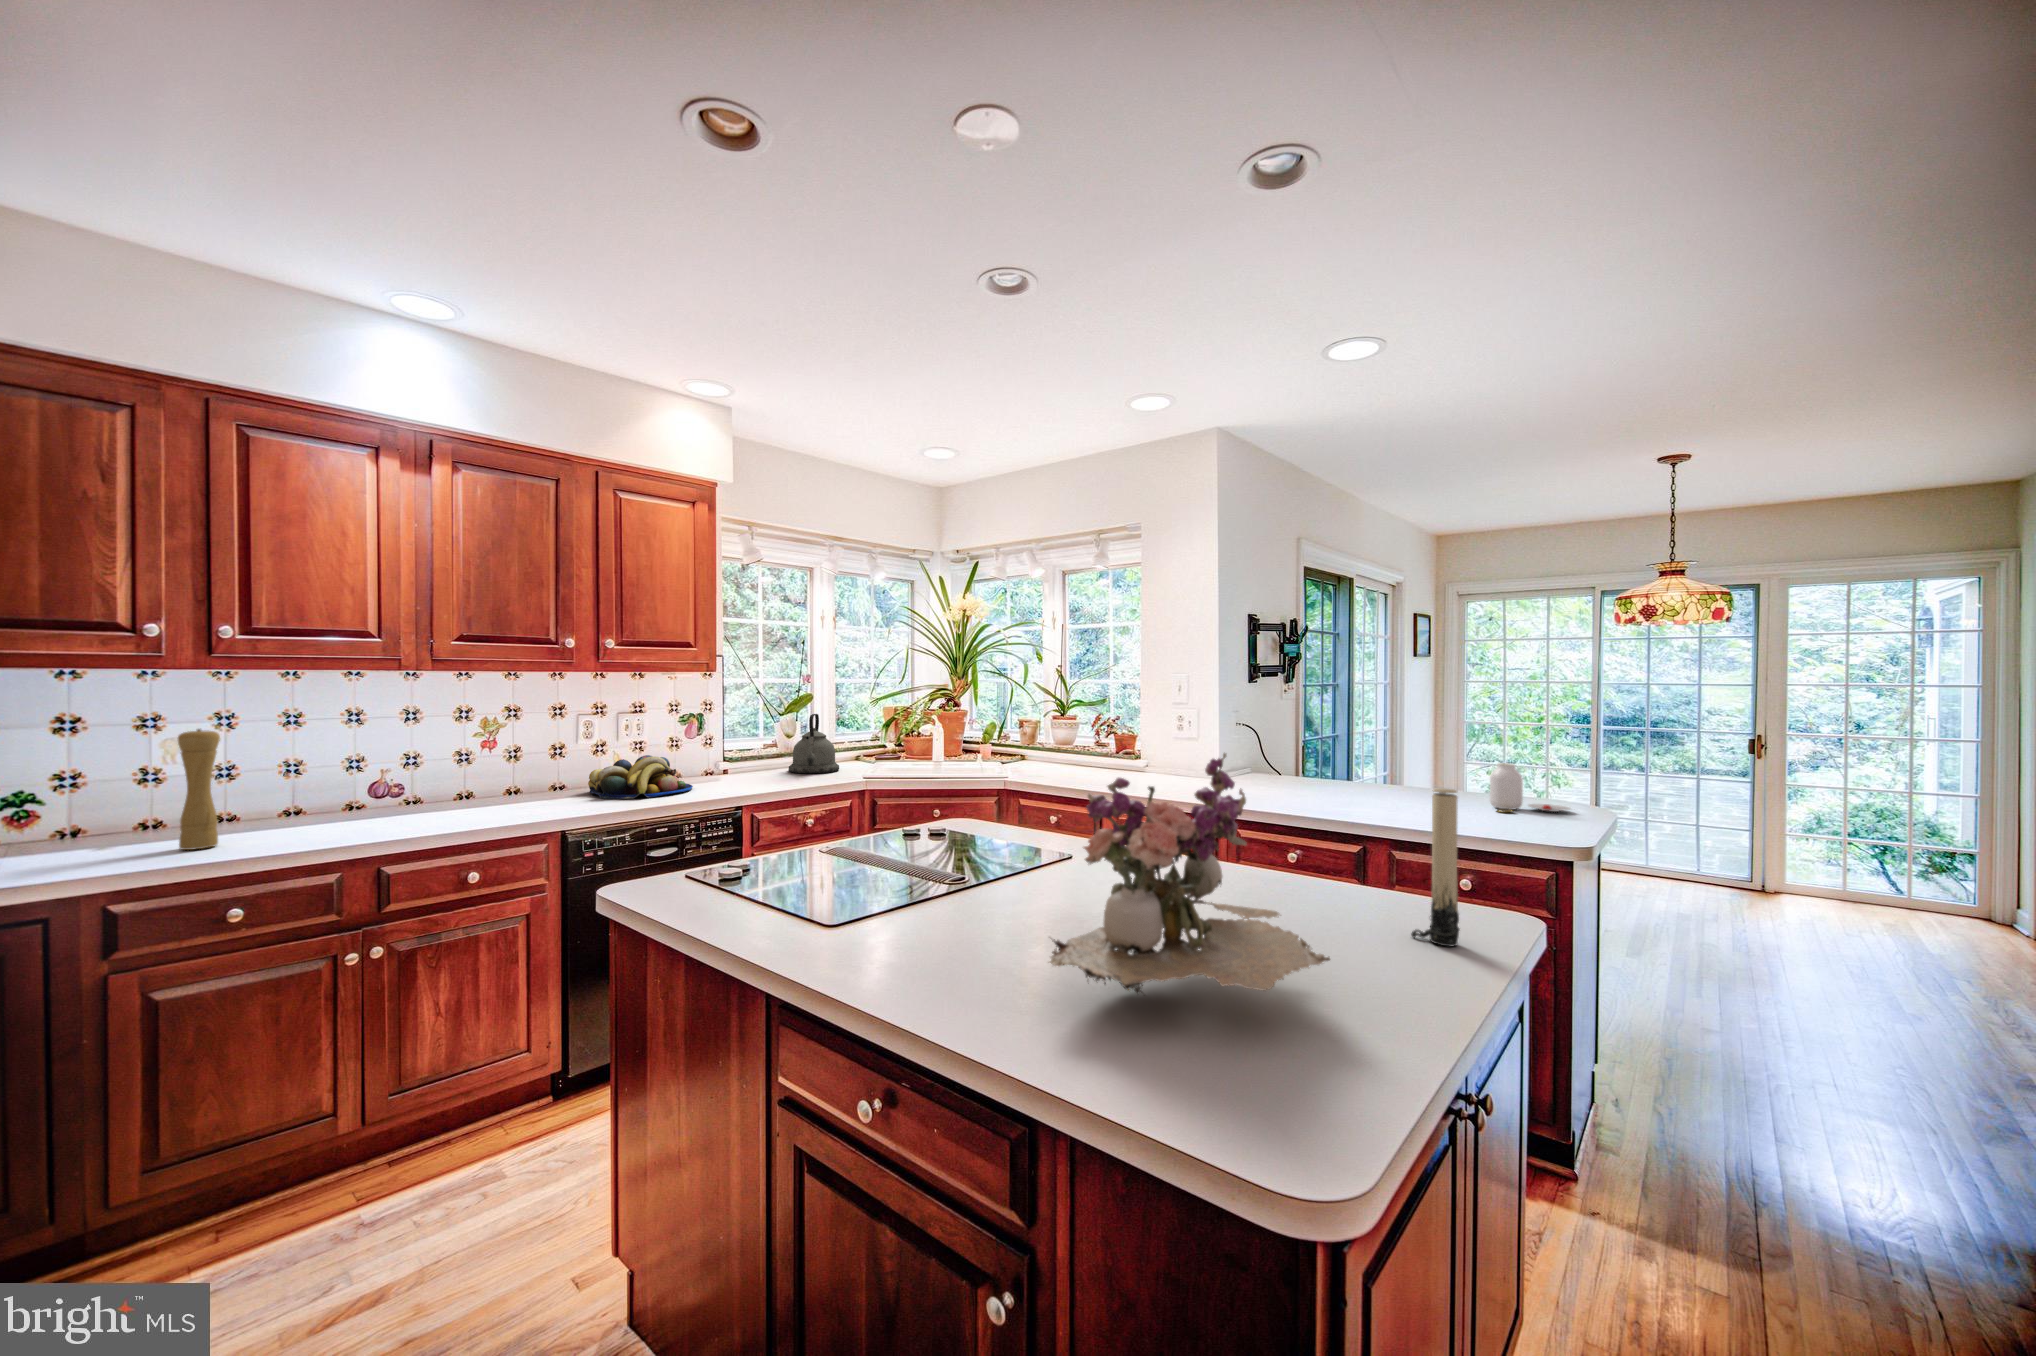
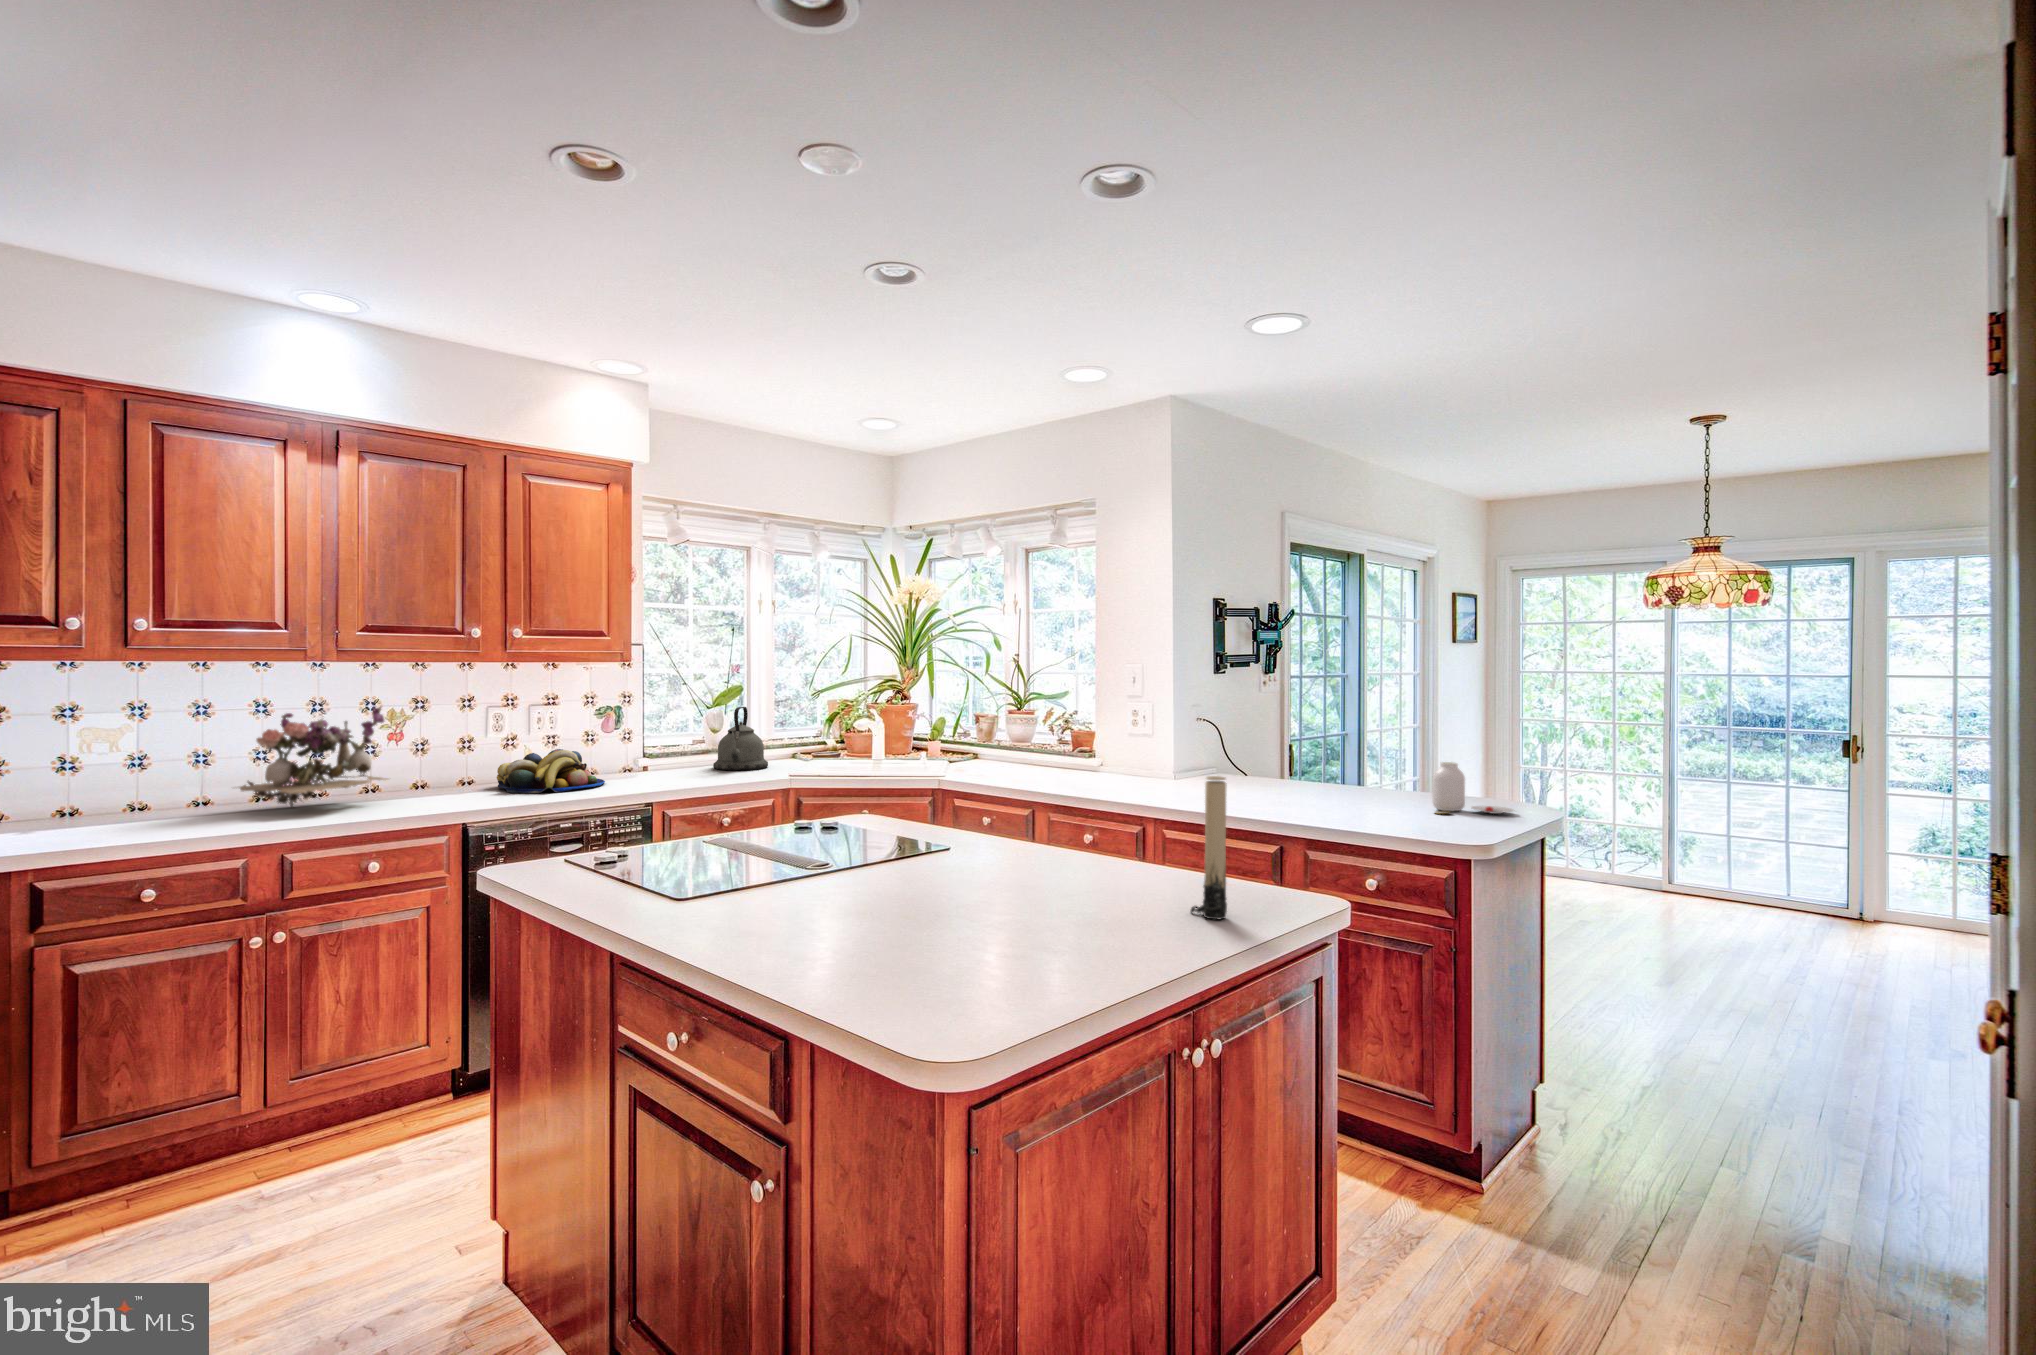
pepper mill: present [178,729,220,850] -> none [94,718,133,833]
flower arrangement: present [1050,753,1330,993] -> present [239,706,388,807]

